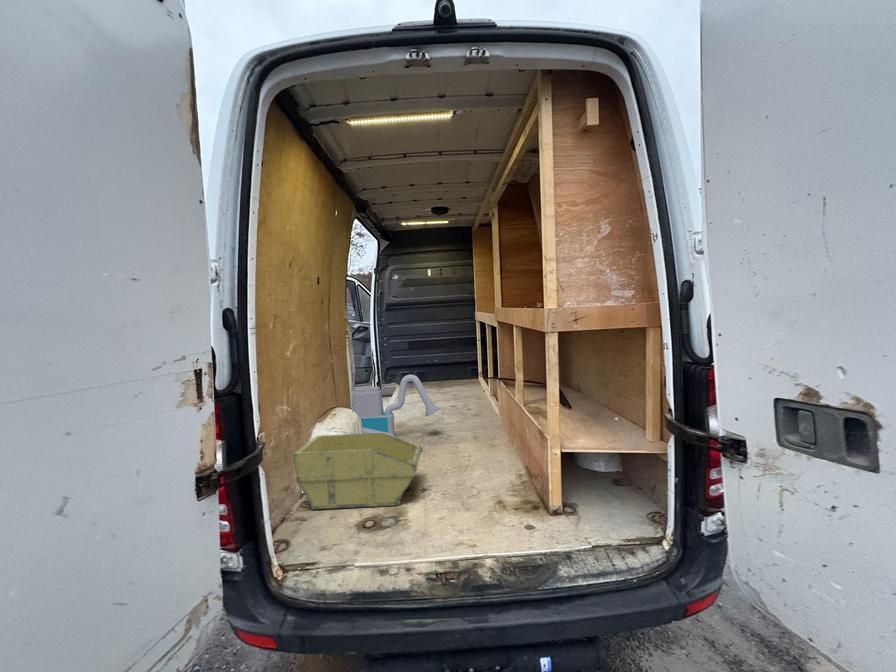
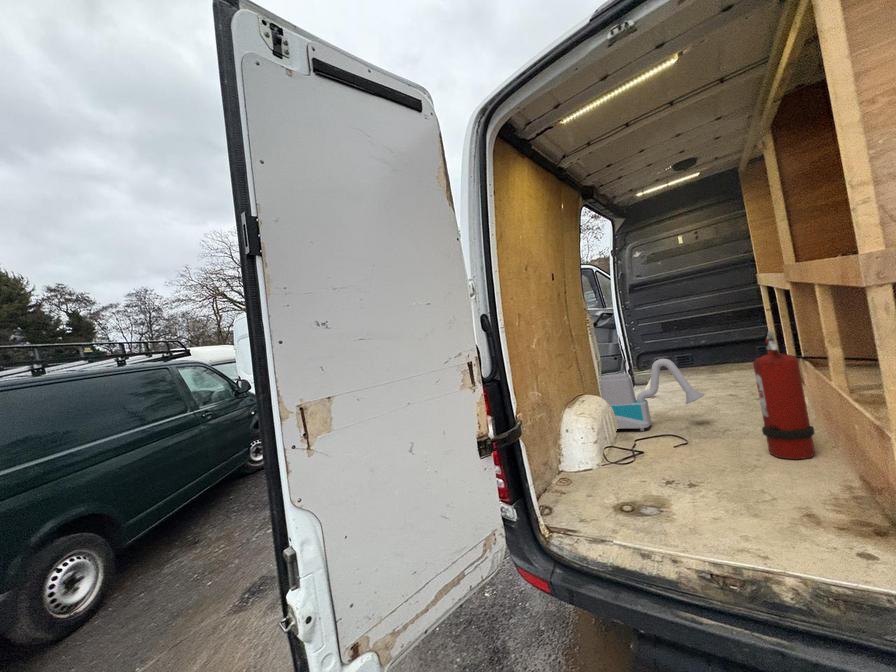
fire extinguisher: none [480,357,514,463] -> present [753,331,815,459]
storage bin: present [293,433,421,509] -> none [548,419,681,492]

